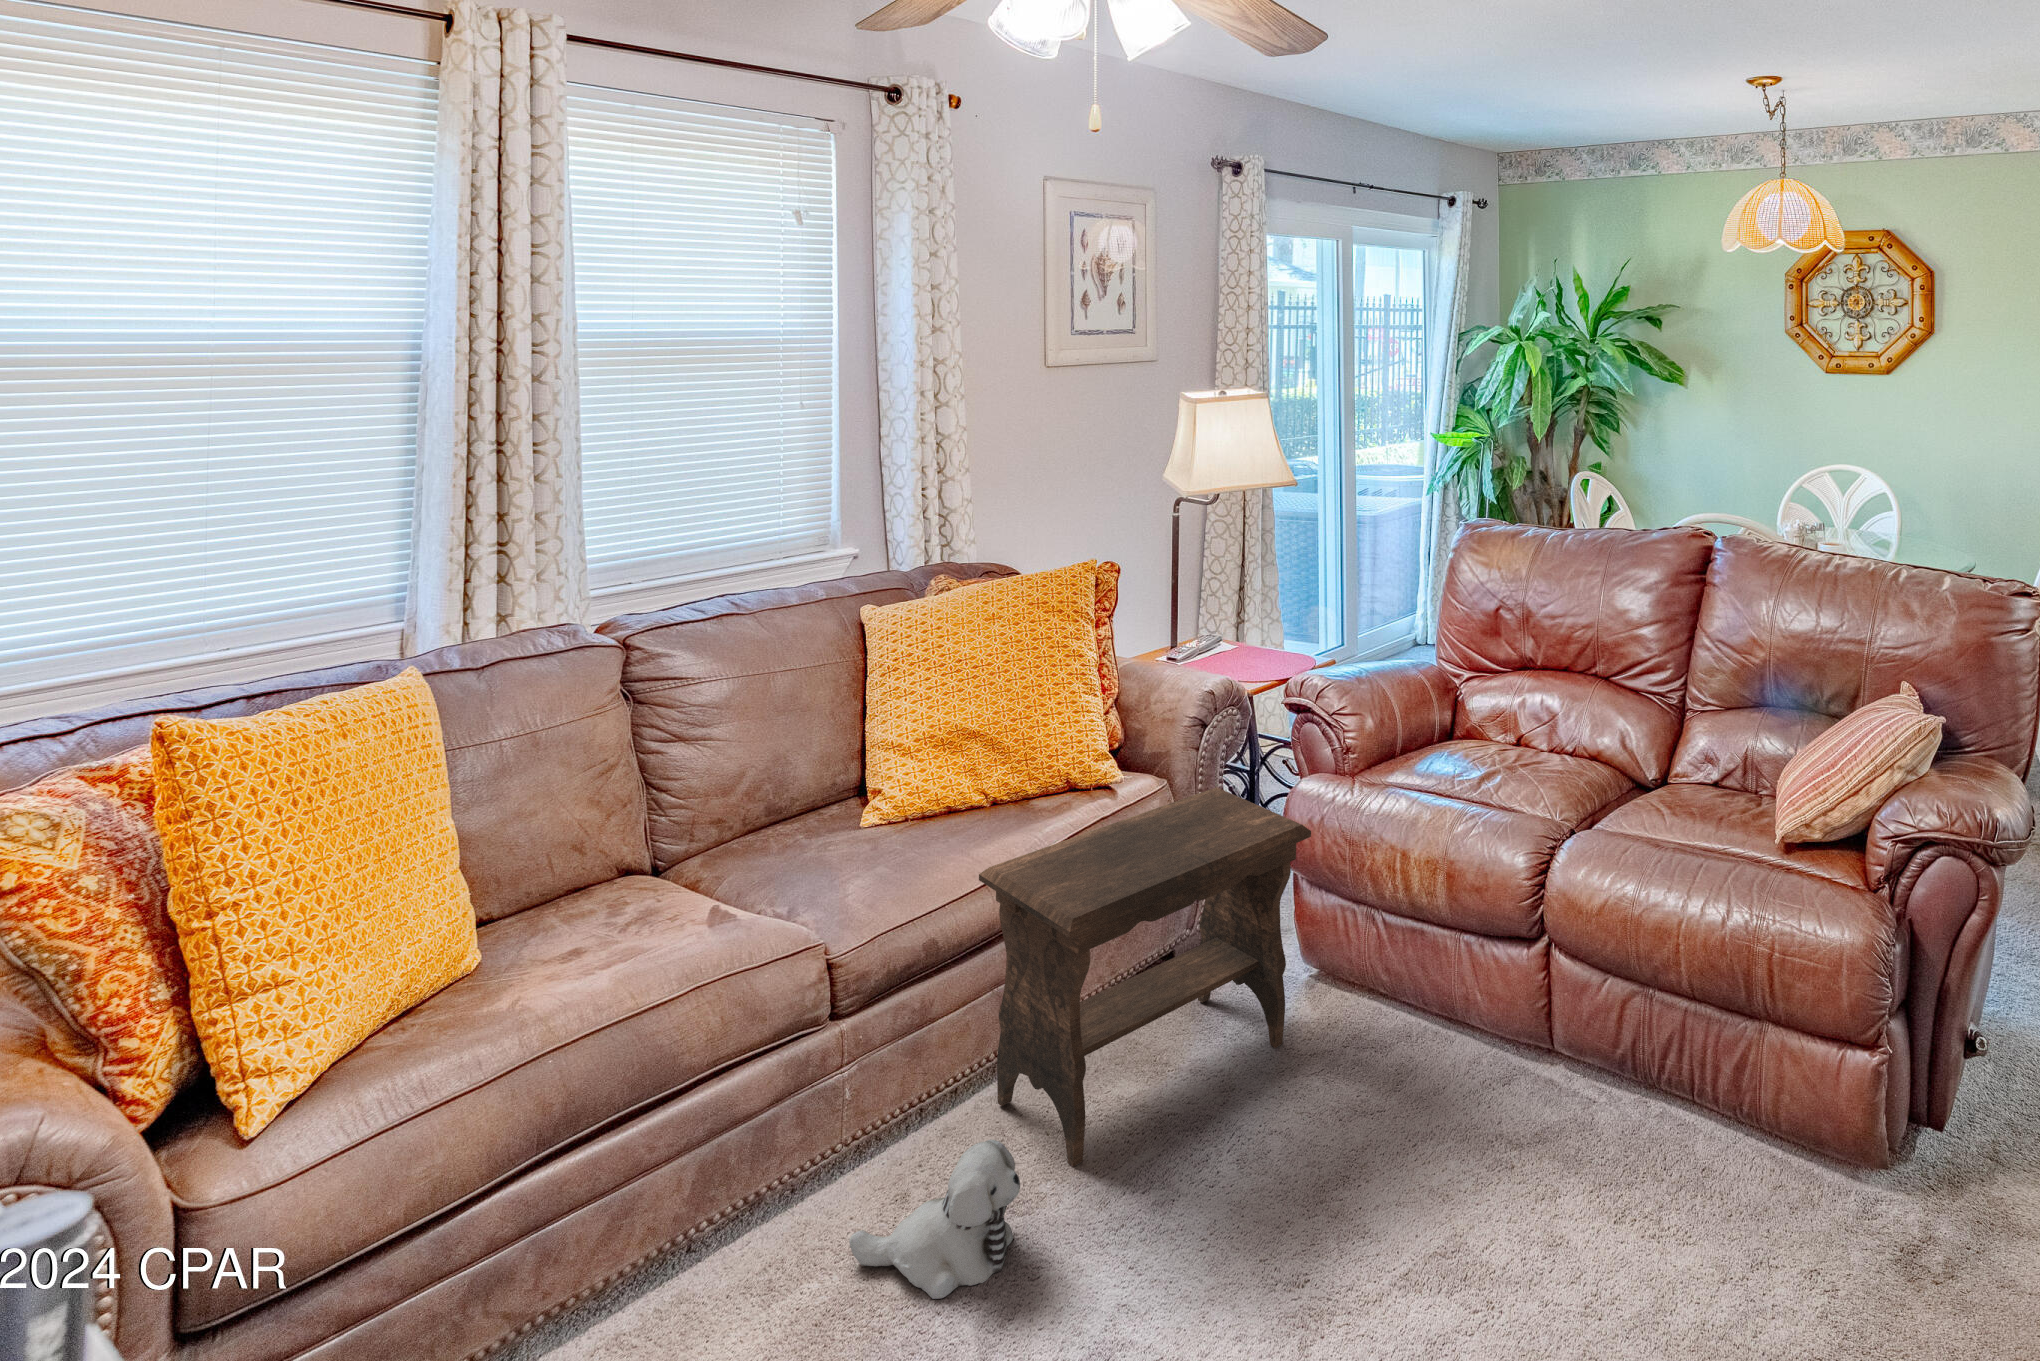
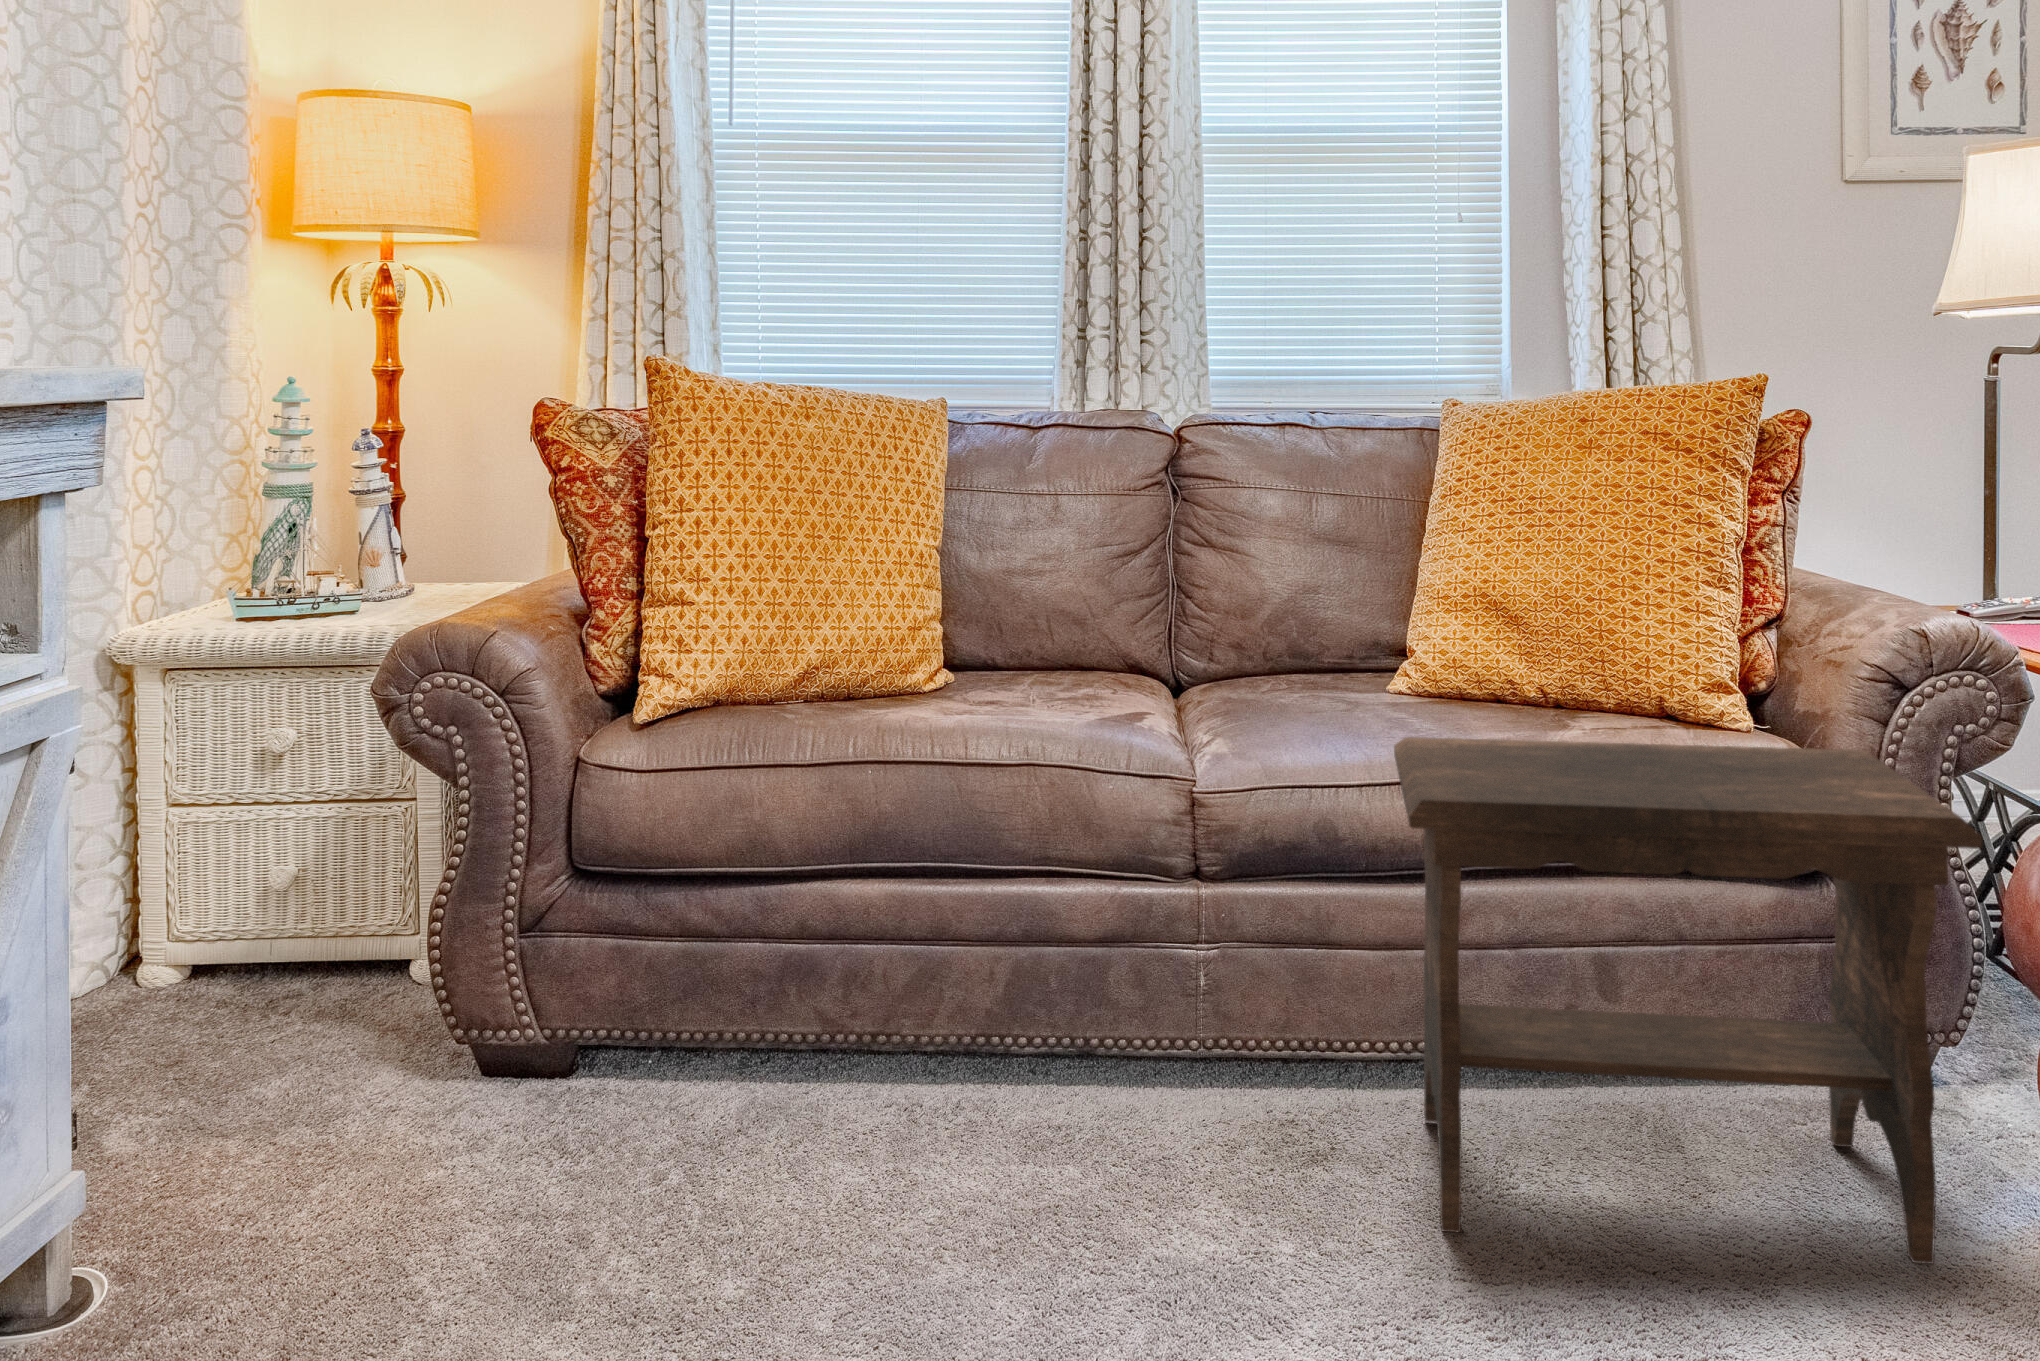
plush toy: present [849,1140,1020,1299] -> none [1117,1079,1300,1282]

